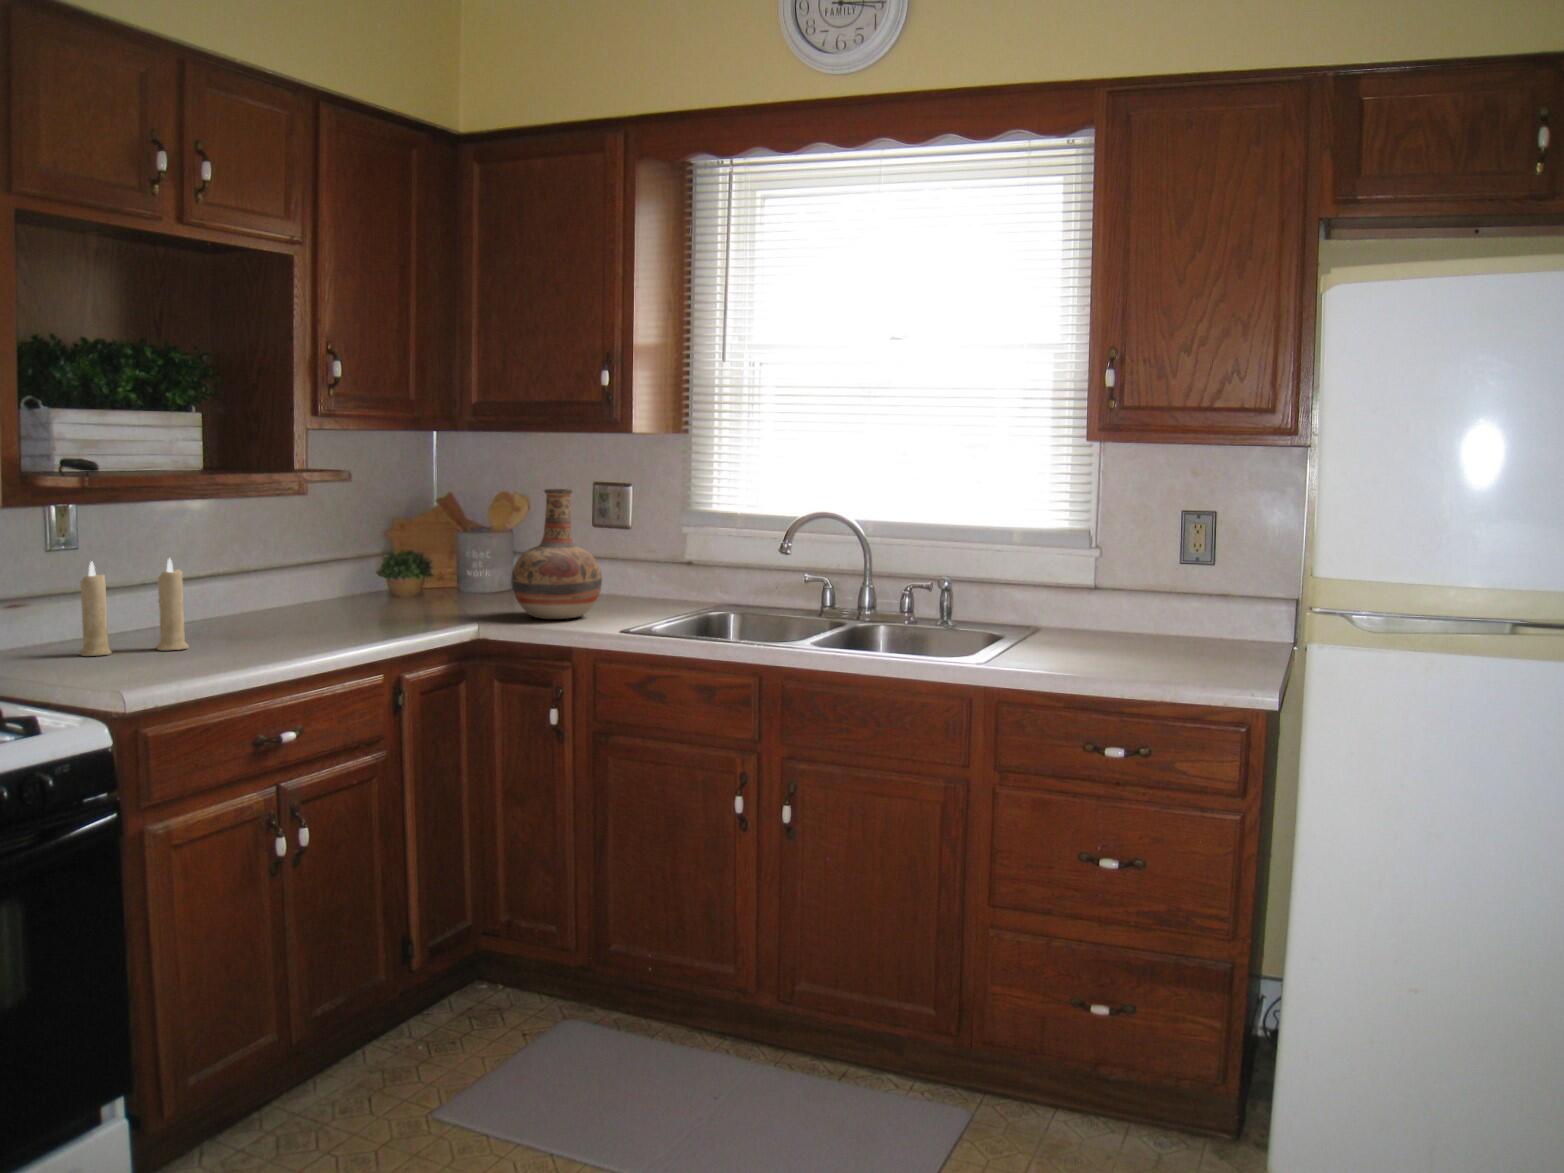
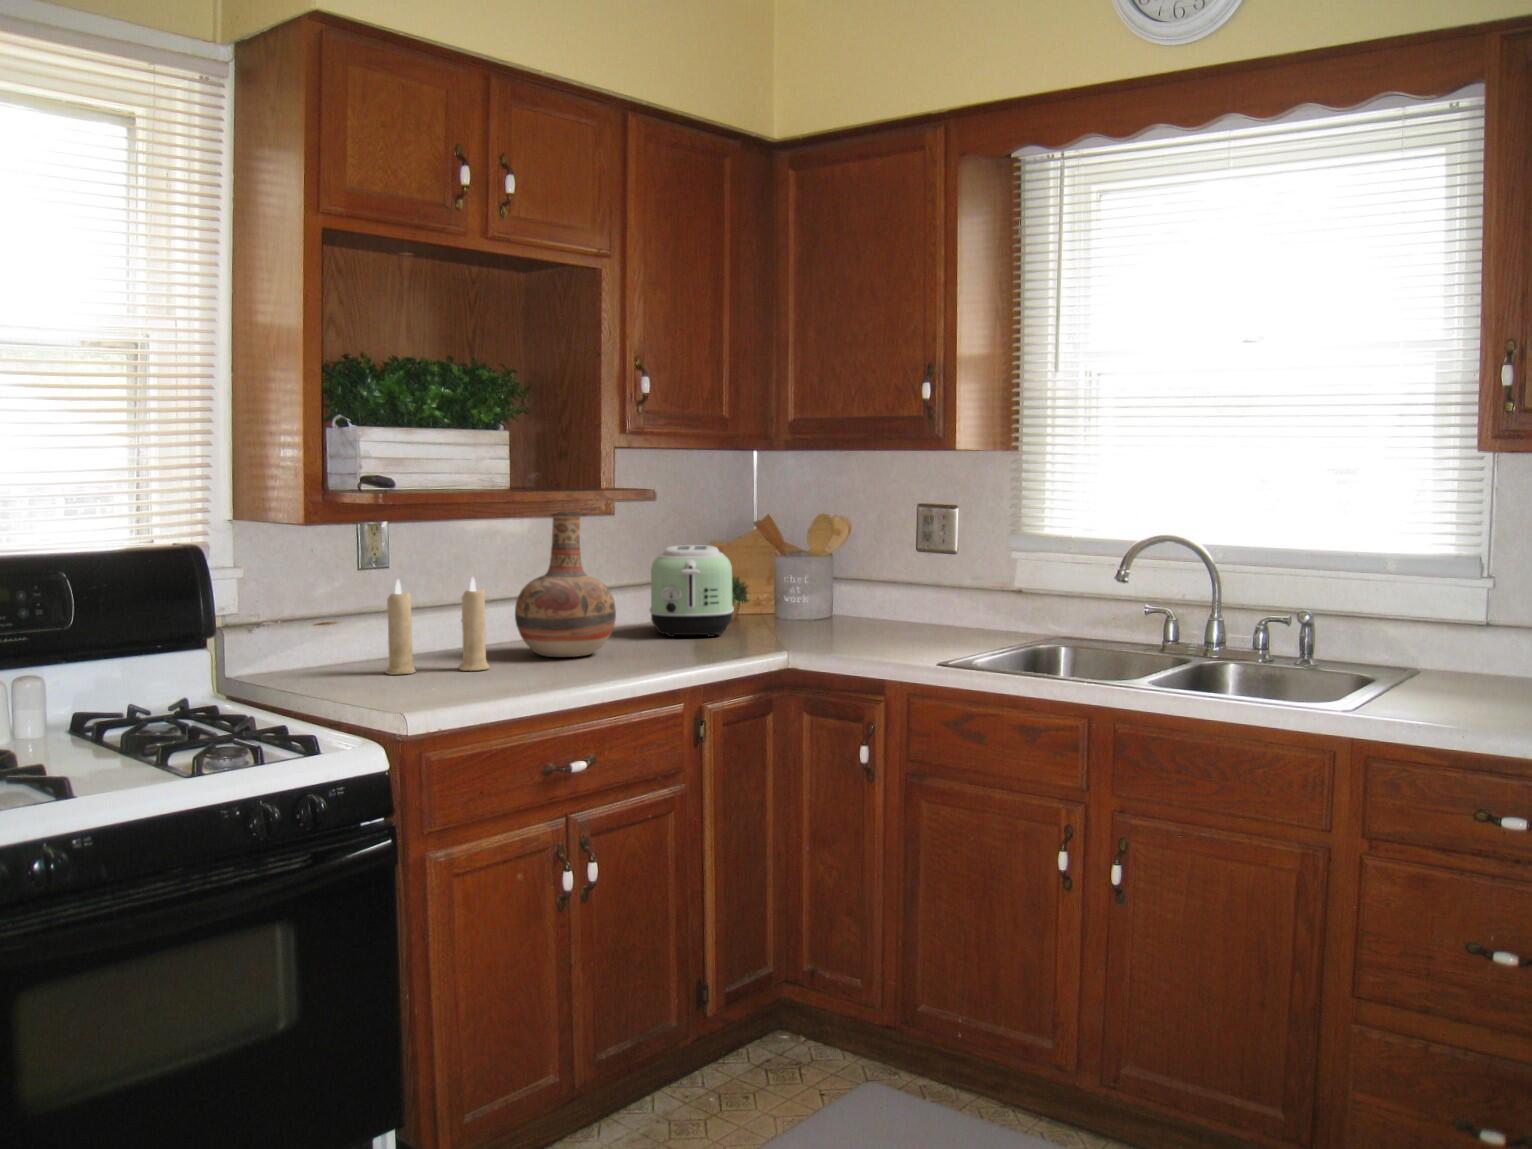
vase: present [511,489,602,619] -> present [515,511,616,657]
toaster: none [339,525,424,614] -> present [650,545,734,637]

